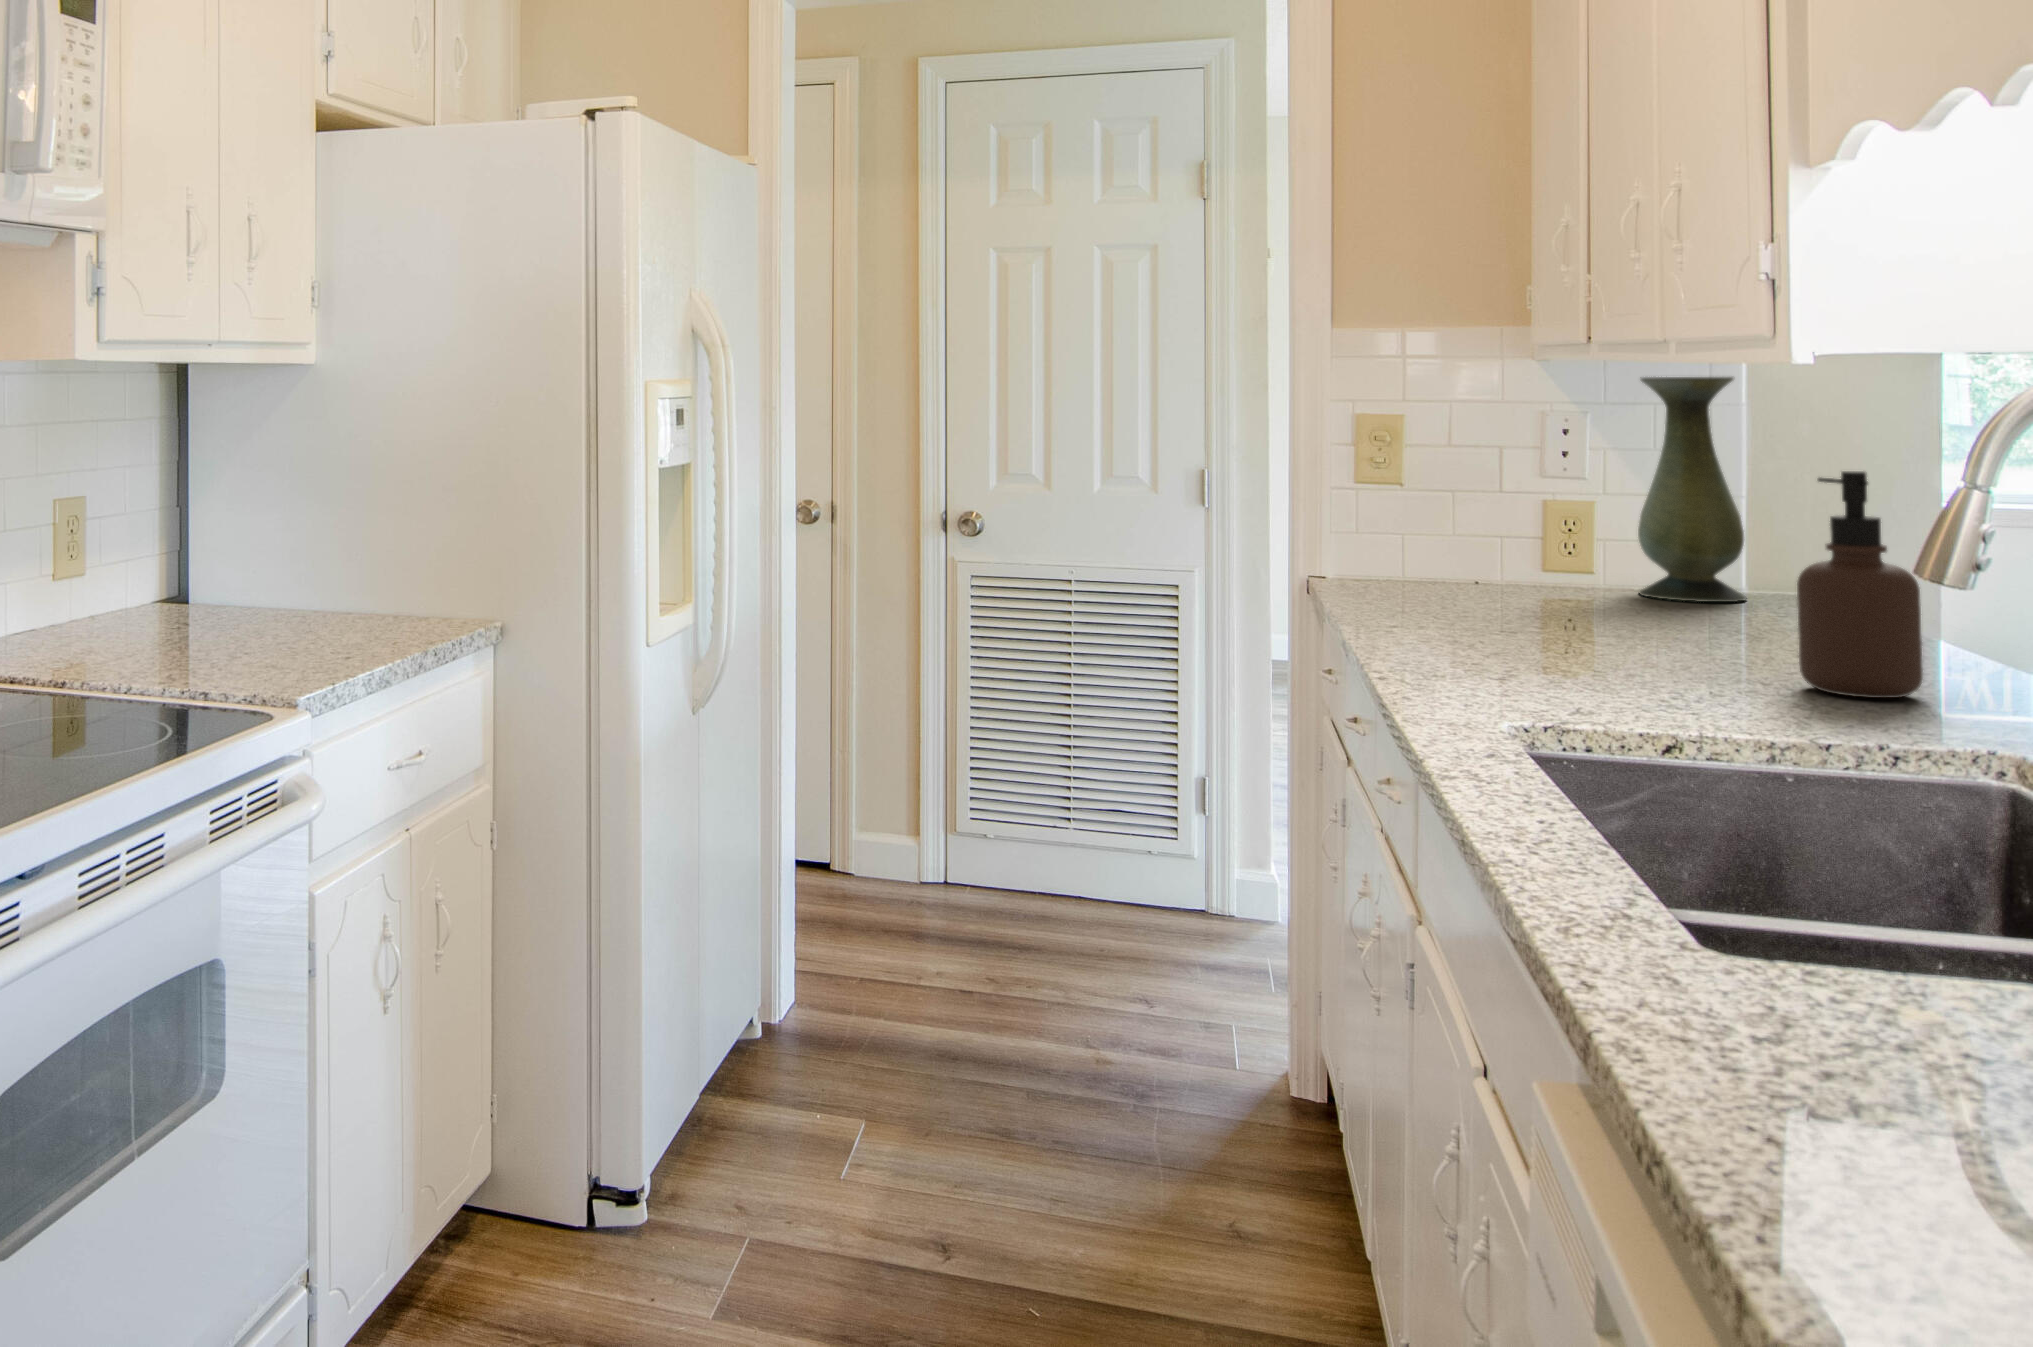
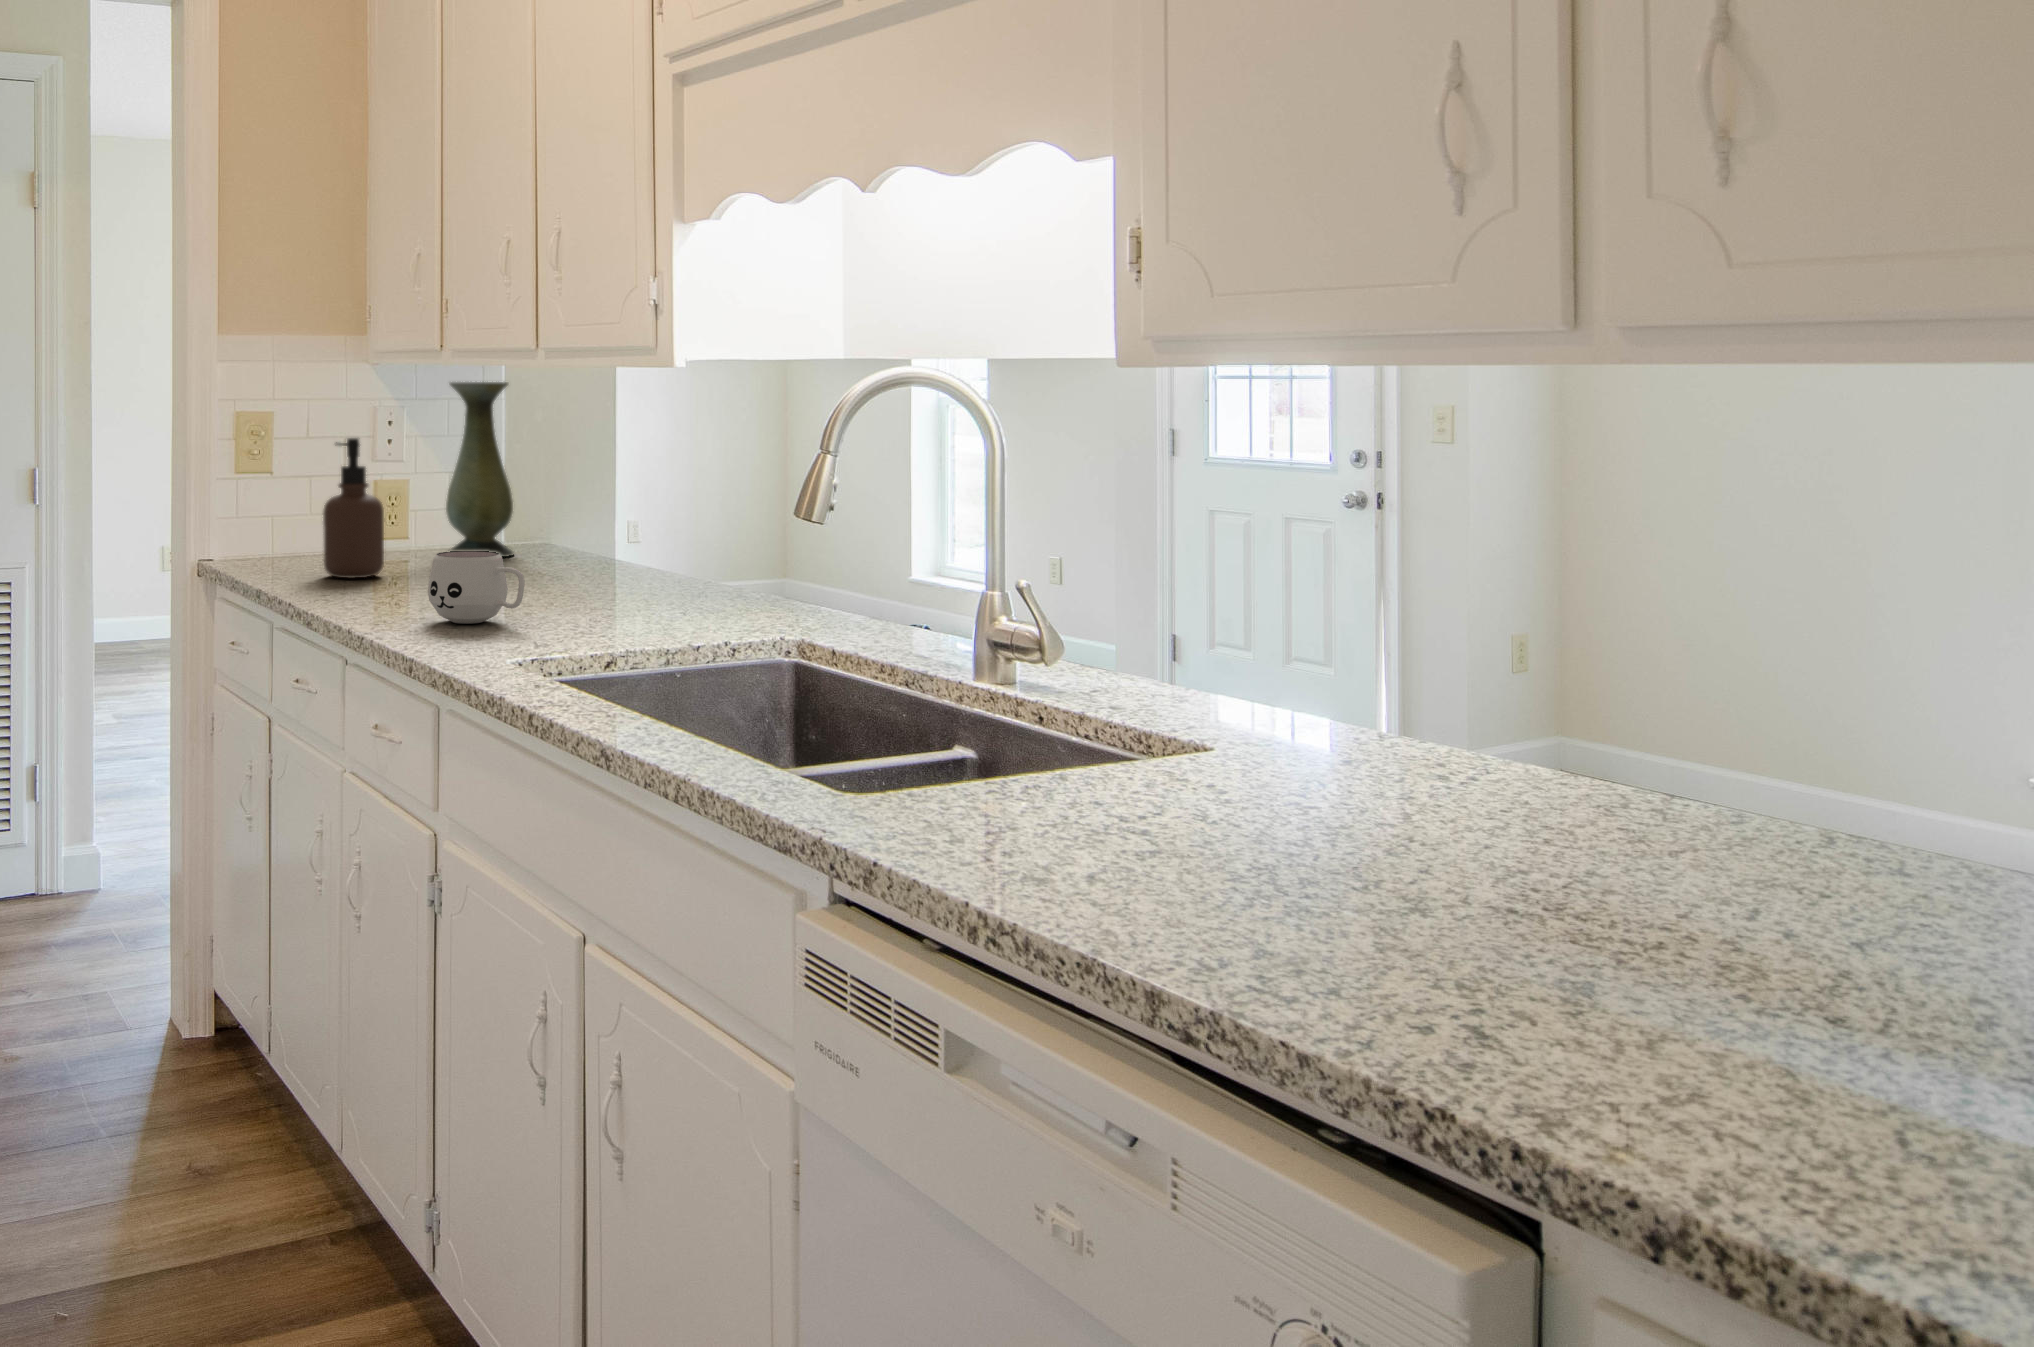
soap dispenser: present [1797,471,1923,698] -> present [323,438,384,578]
mug: none [1473,586,1598,676] -> present [428,551,525,624]

